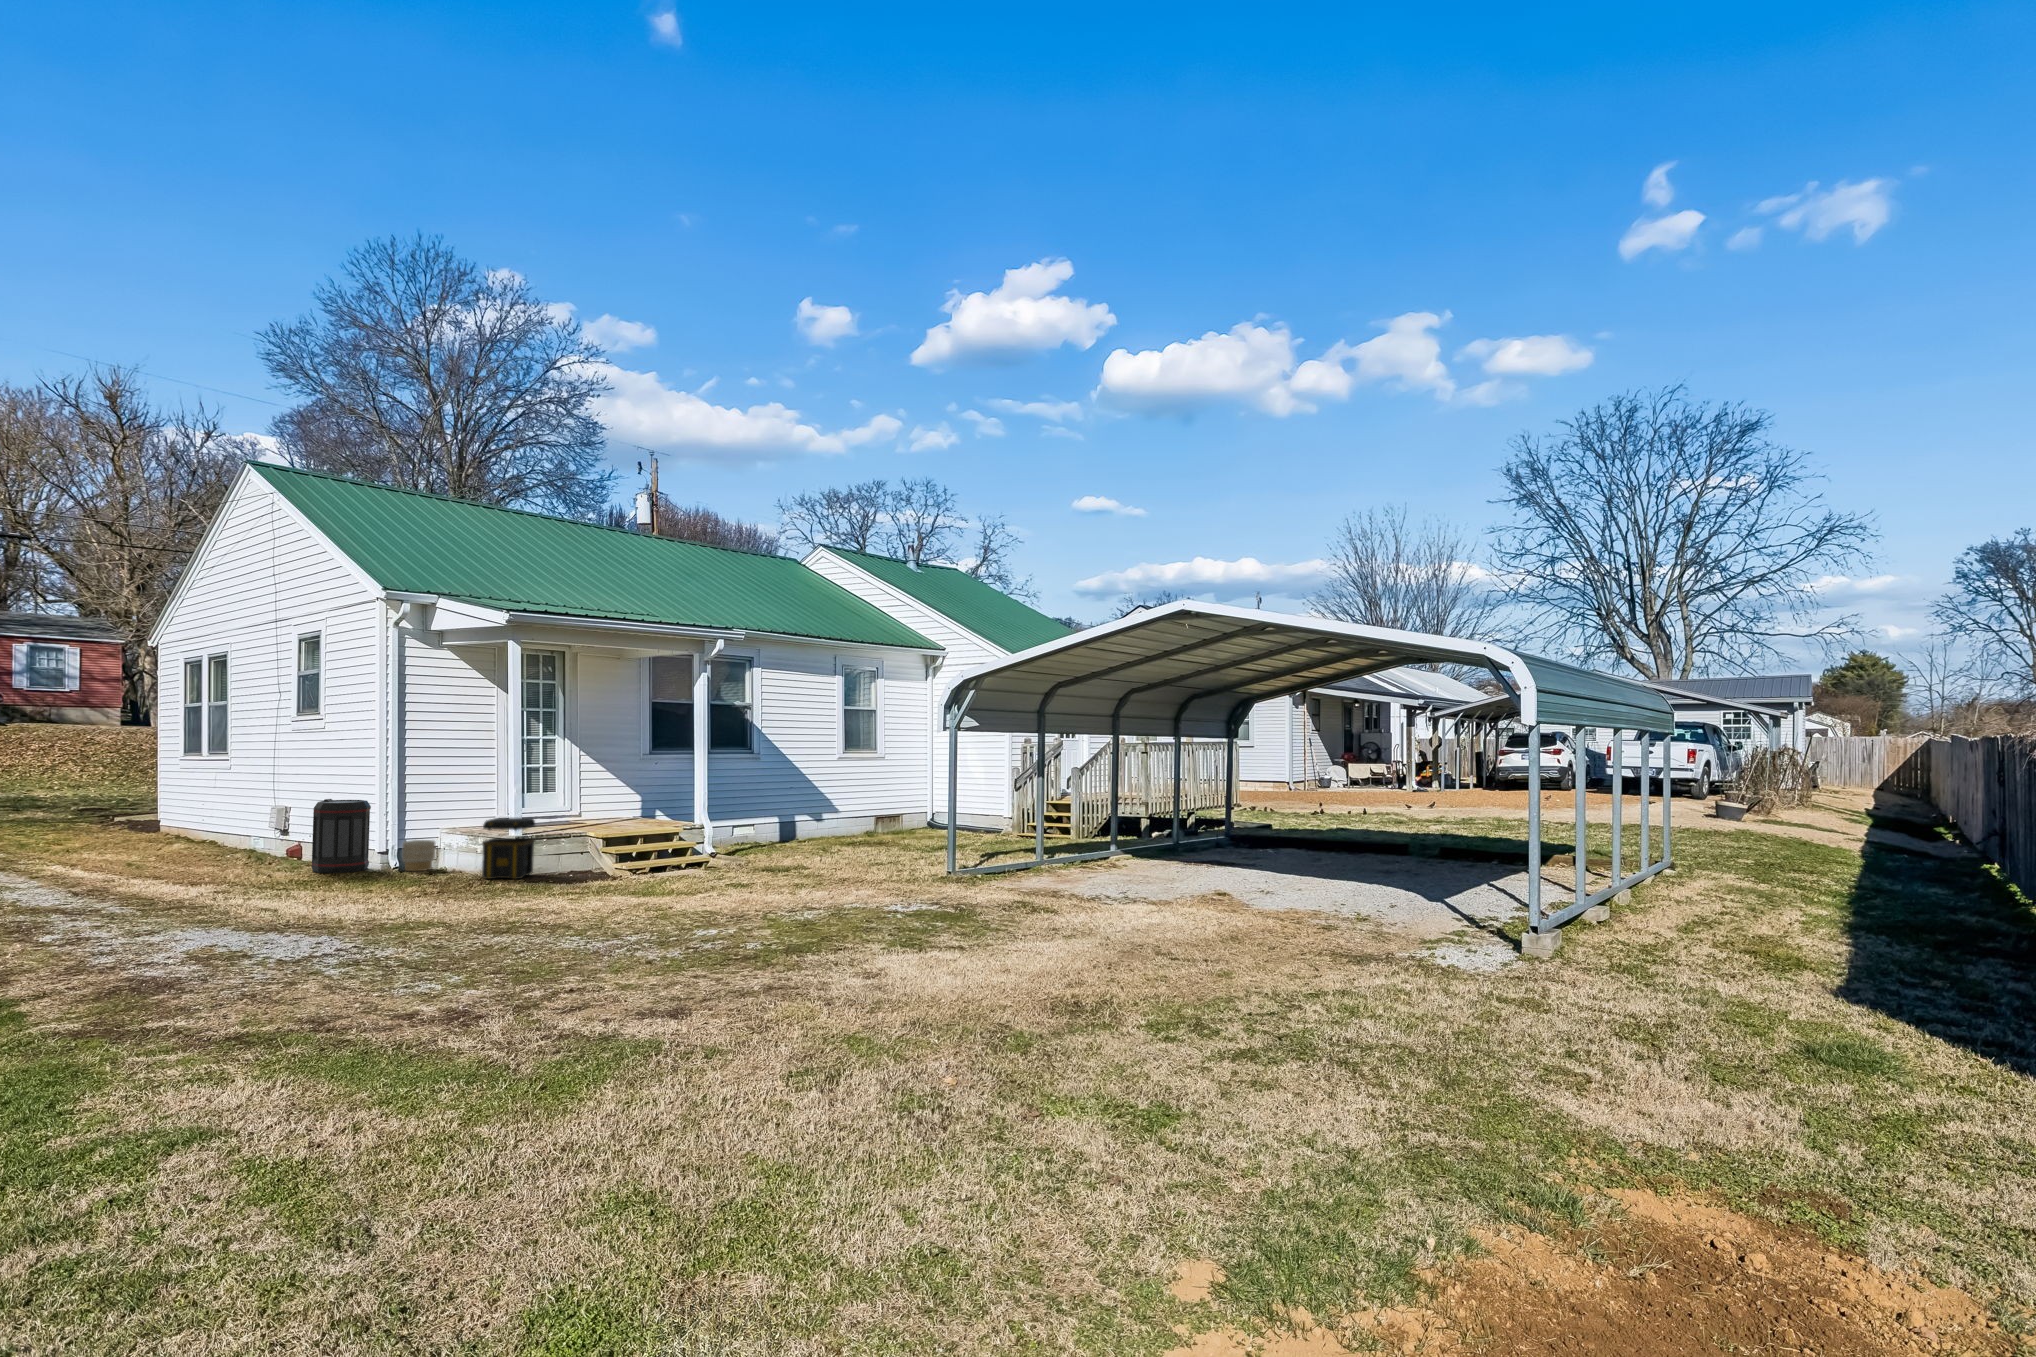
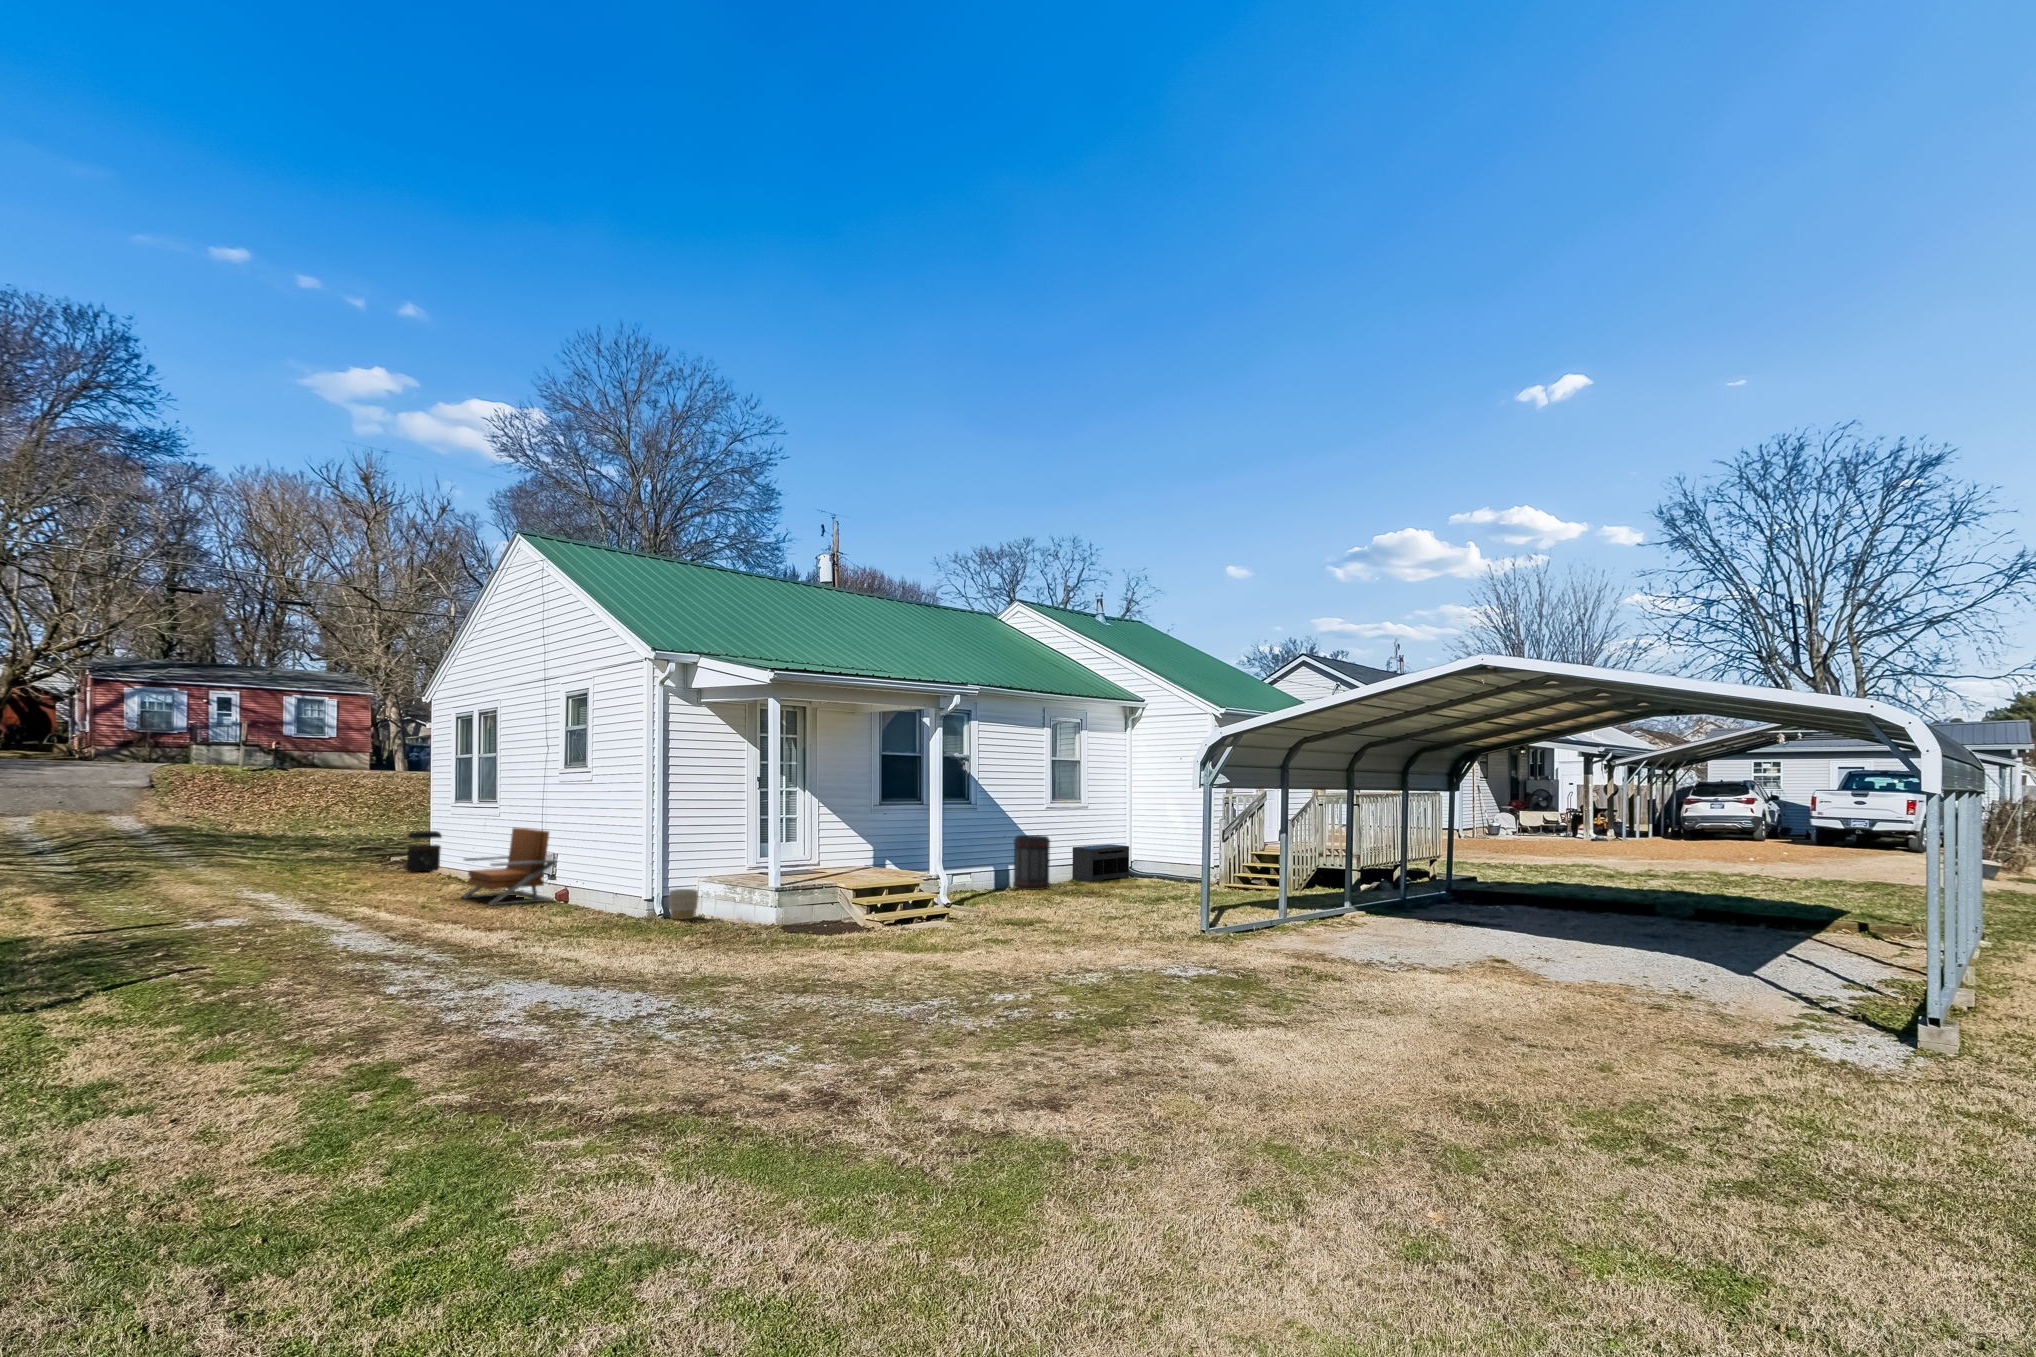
lounge chair: none [180,779,288,861] -> present [462,827,557,905]
bench: none [862,795,922,833] -> present [1072,844,1129,882]
trash can: present [312,799,371,873] -> present [1013,835,1050,890]
toolbox: present [482,818,535,879] -> present [407,831,442,872]

